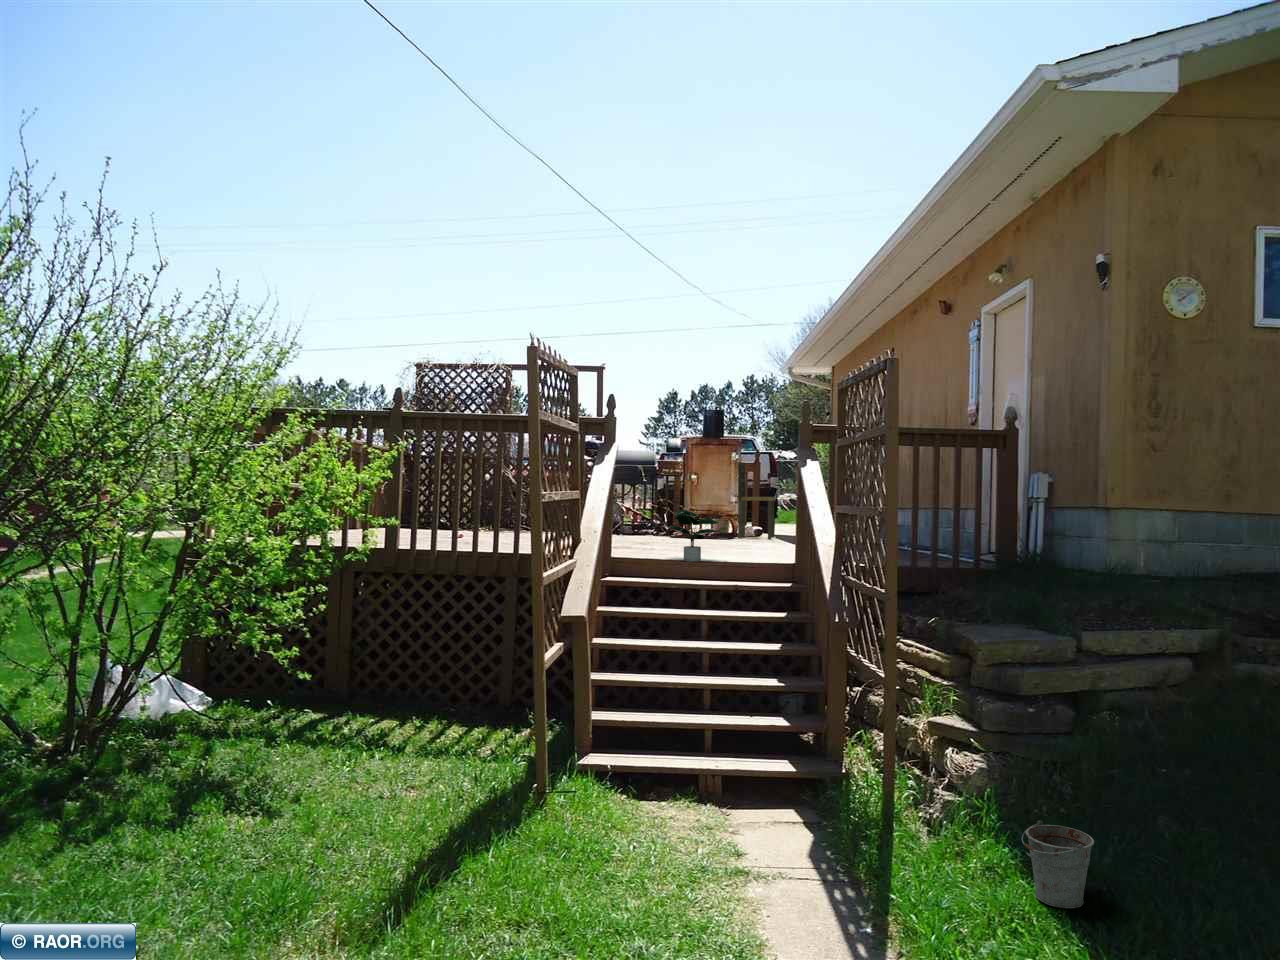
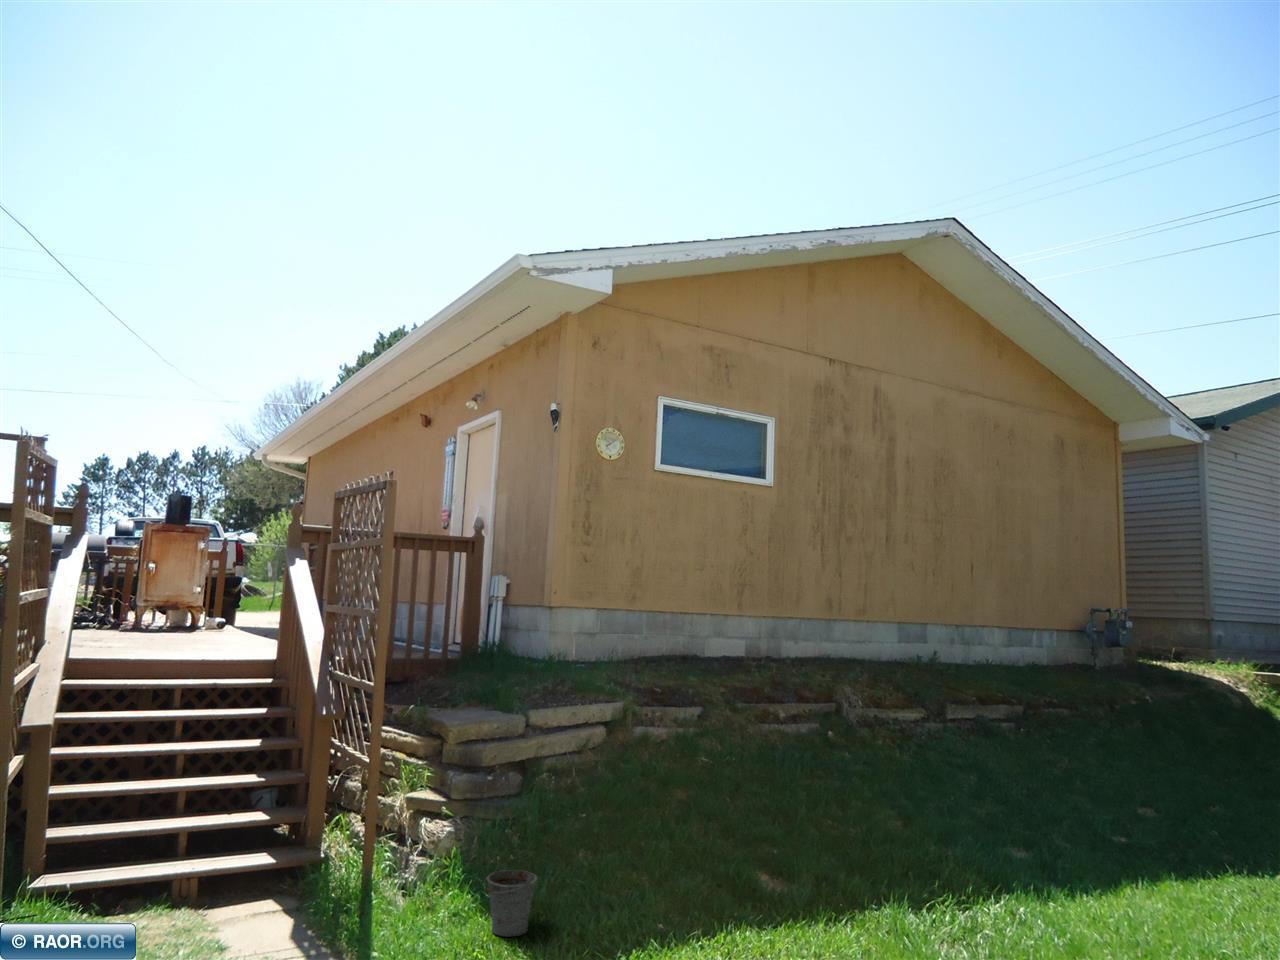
chair: present [738,462,774,539] -> none [201,552,243,632]
potted plant: present [670,510,719,562] -> none [142,605,199,659]

